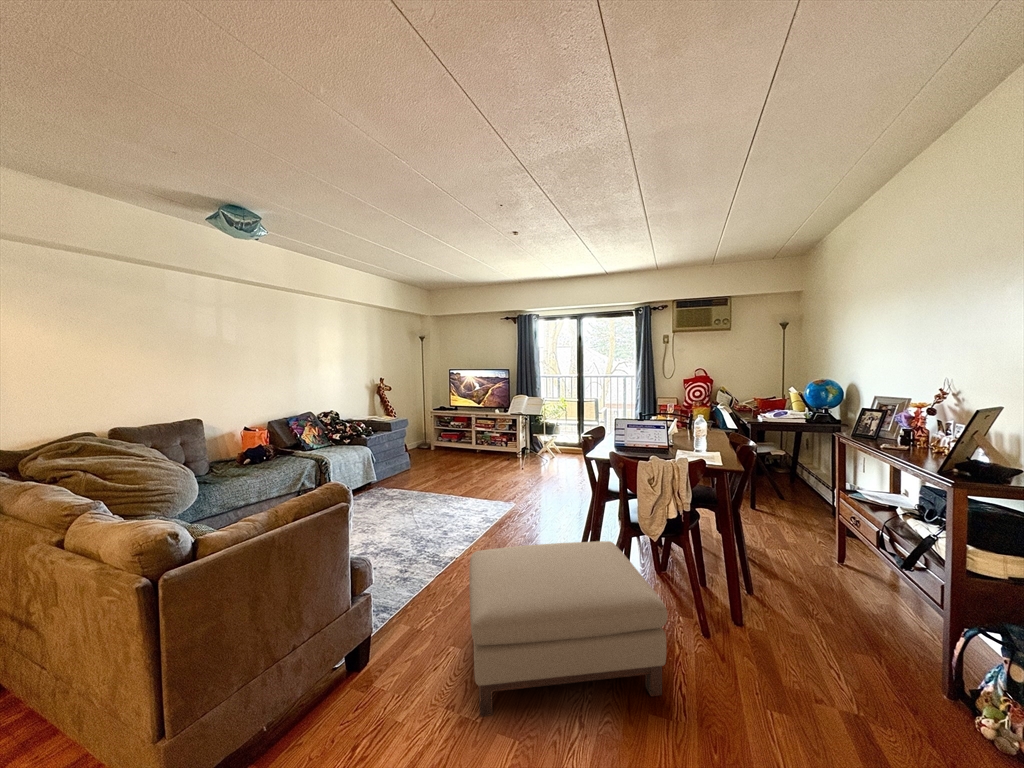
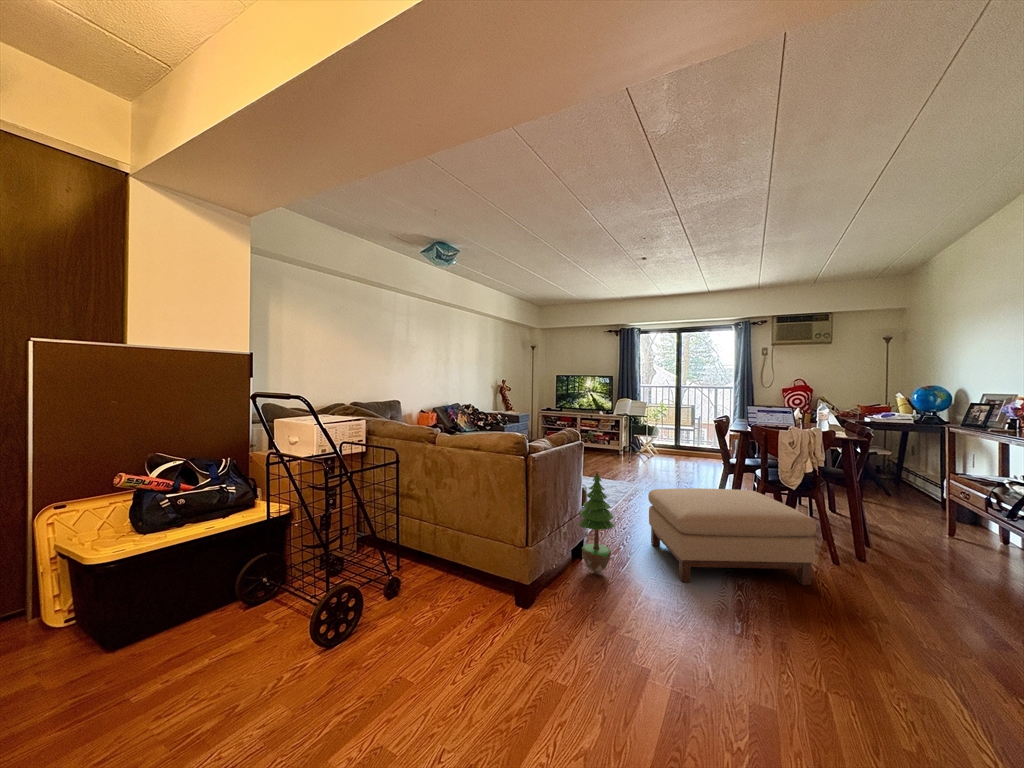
potted tree: none [323,558,383,714] -> present [579,473,615,573]

